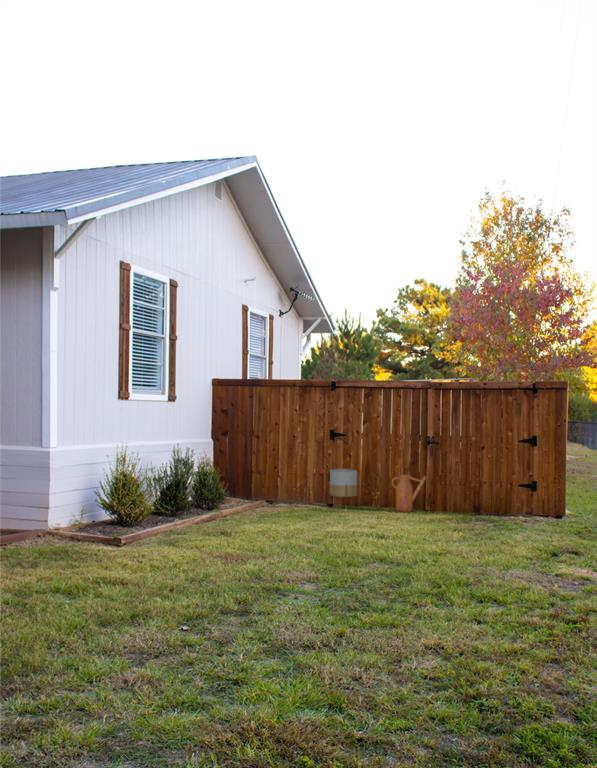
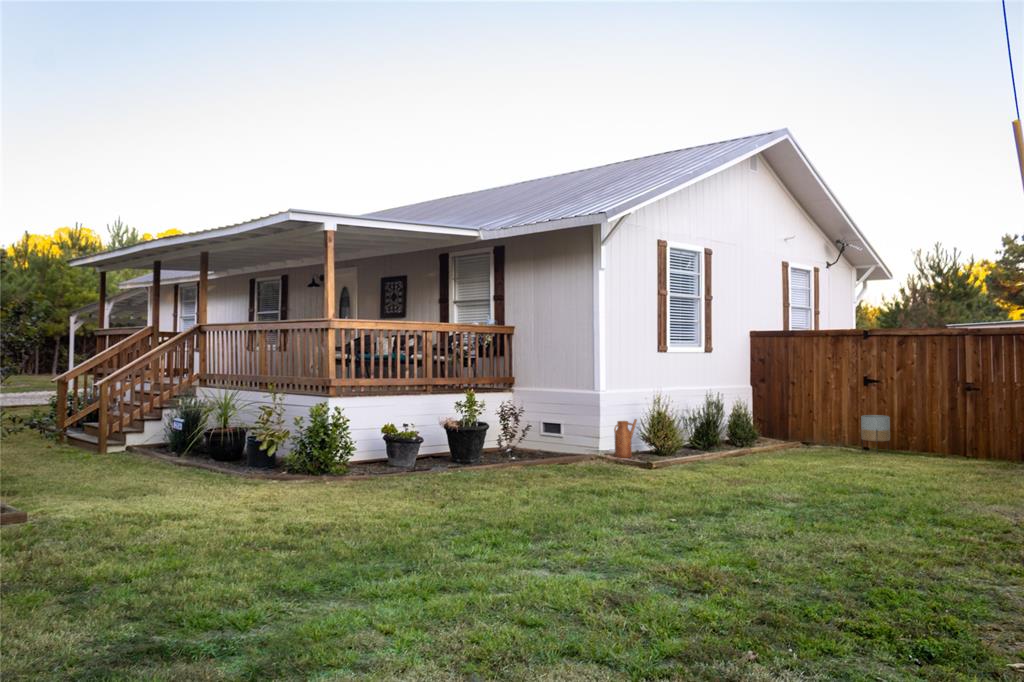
watering can: present [392,475,426,512] -> present [614,419,637,458]

